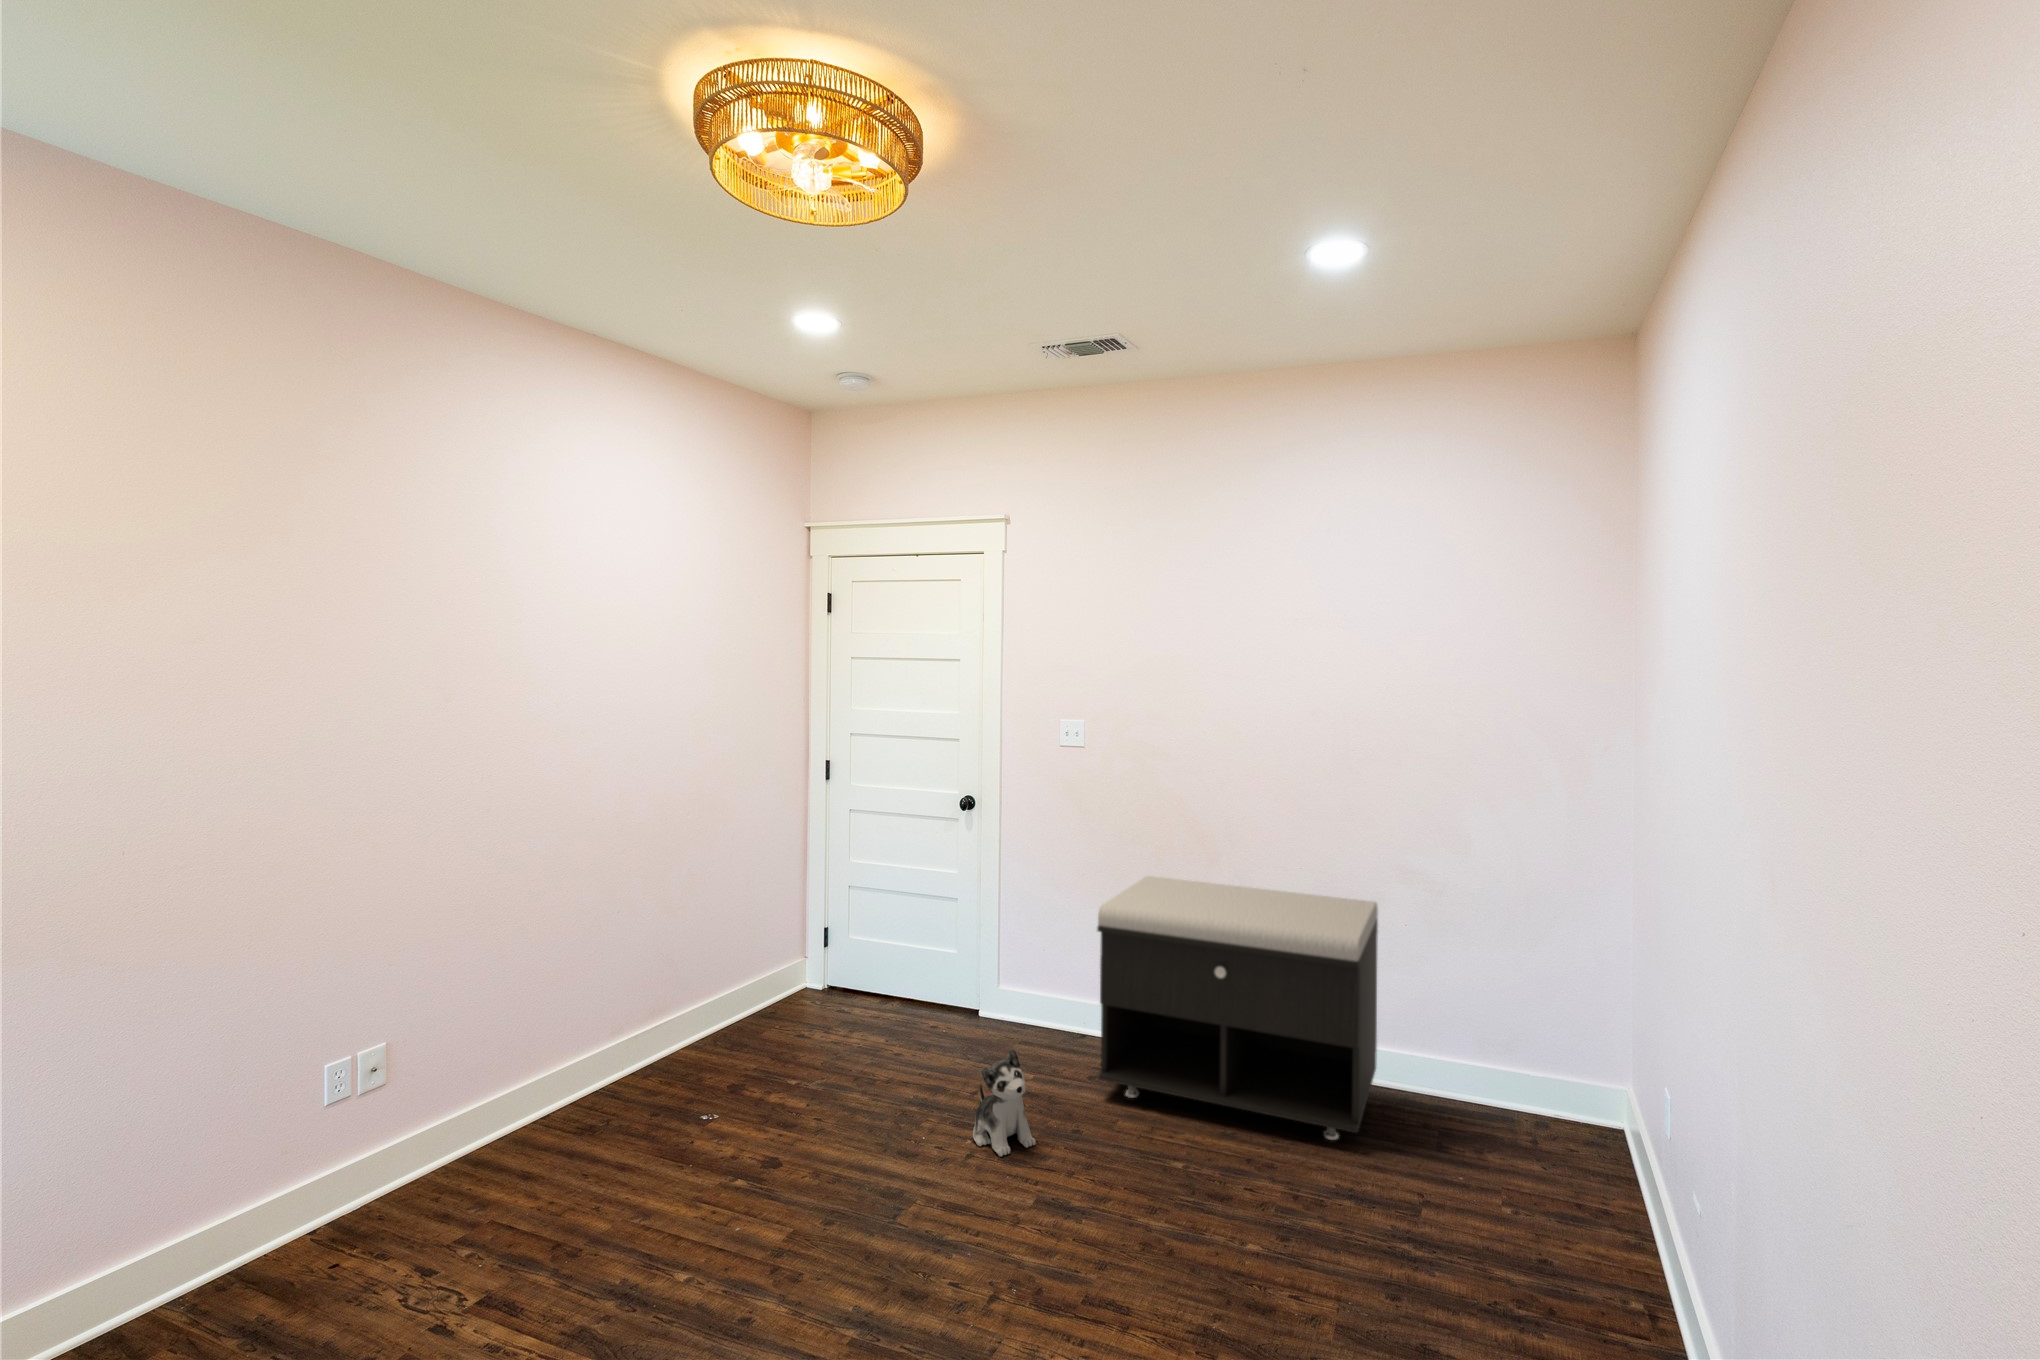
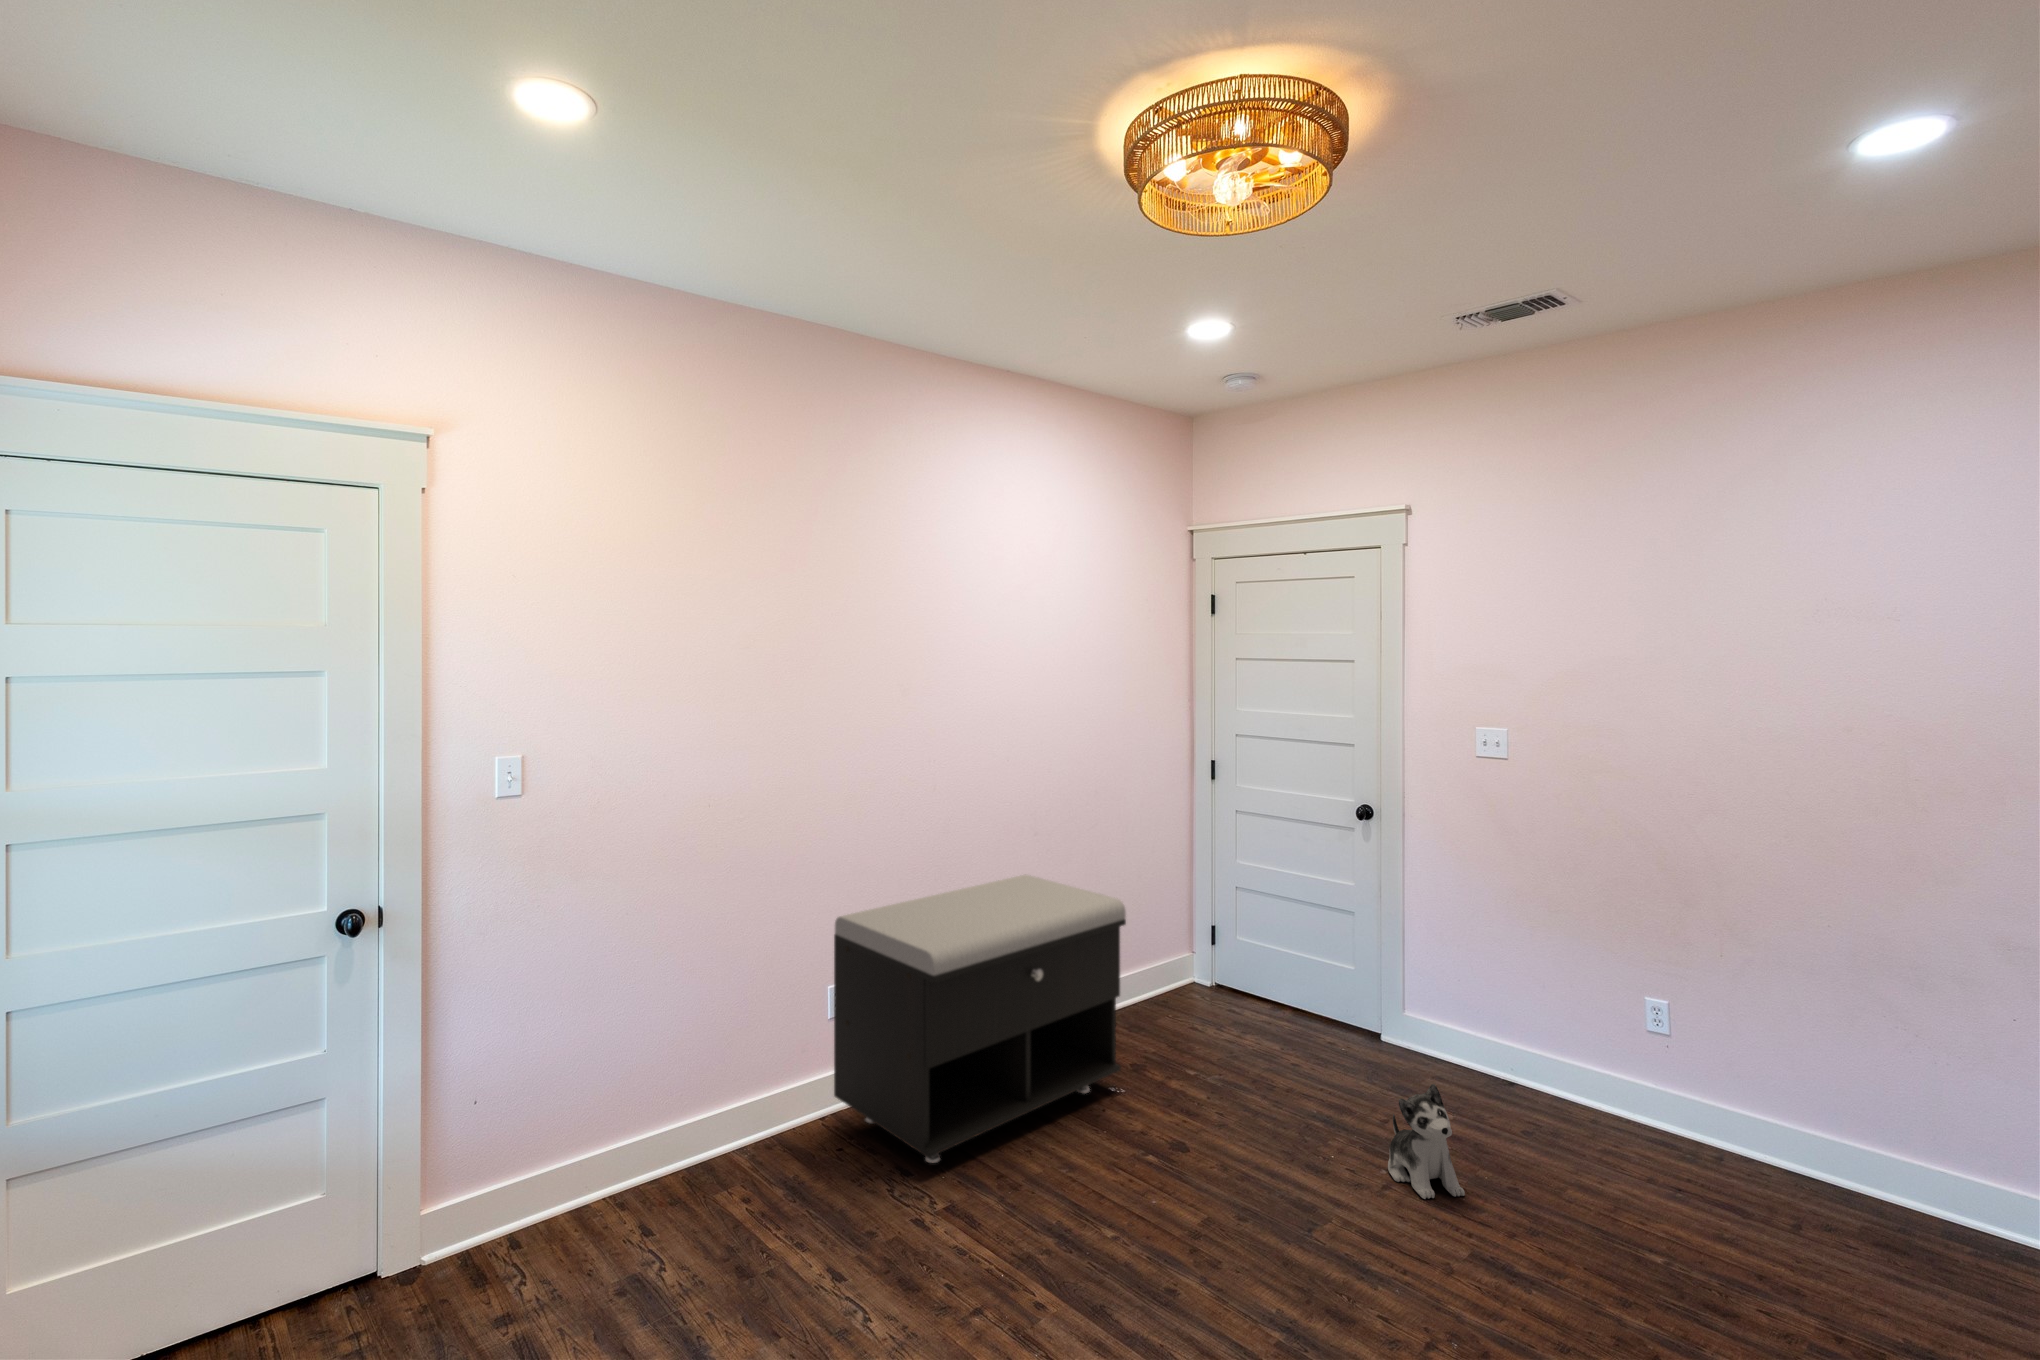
storage bench: present [1097,876,1378,1140] -> present [834,875,1126,1163]

